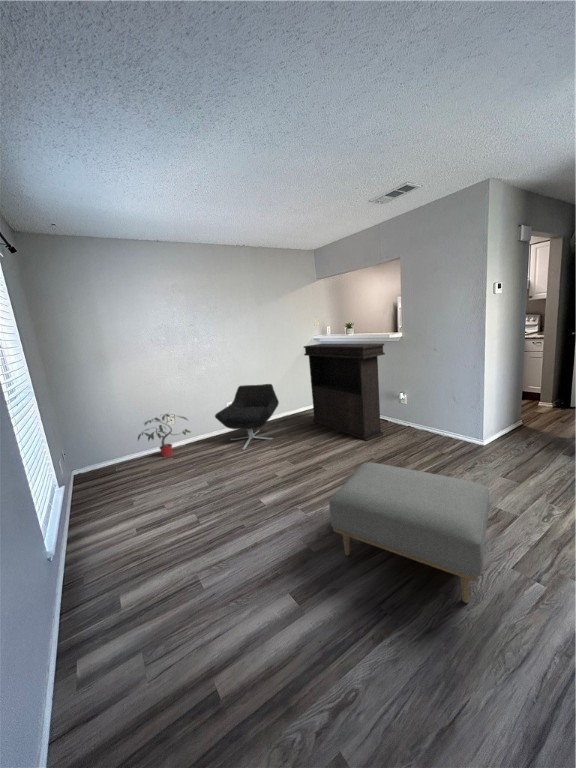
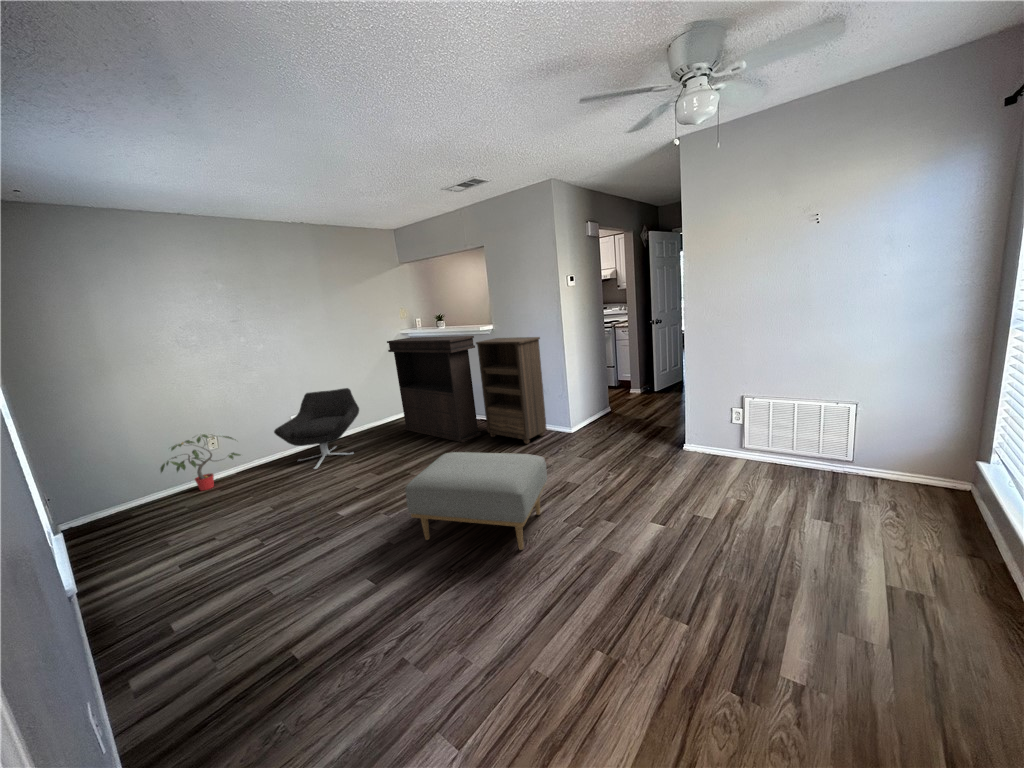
bookshelf: none [387,346,456,451] -> present [476,337,547,444]

